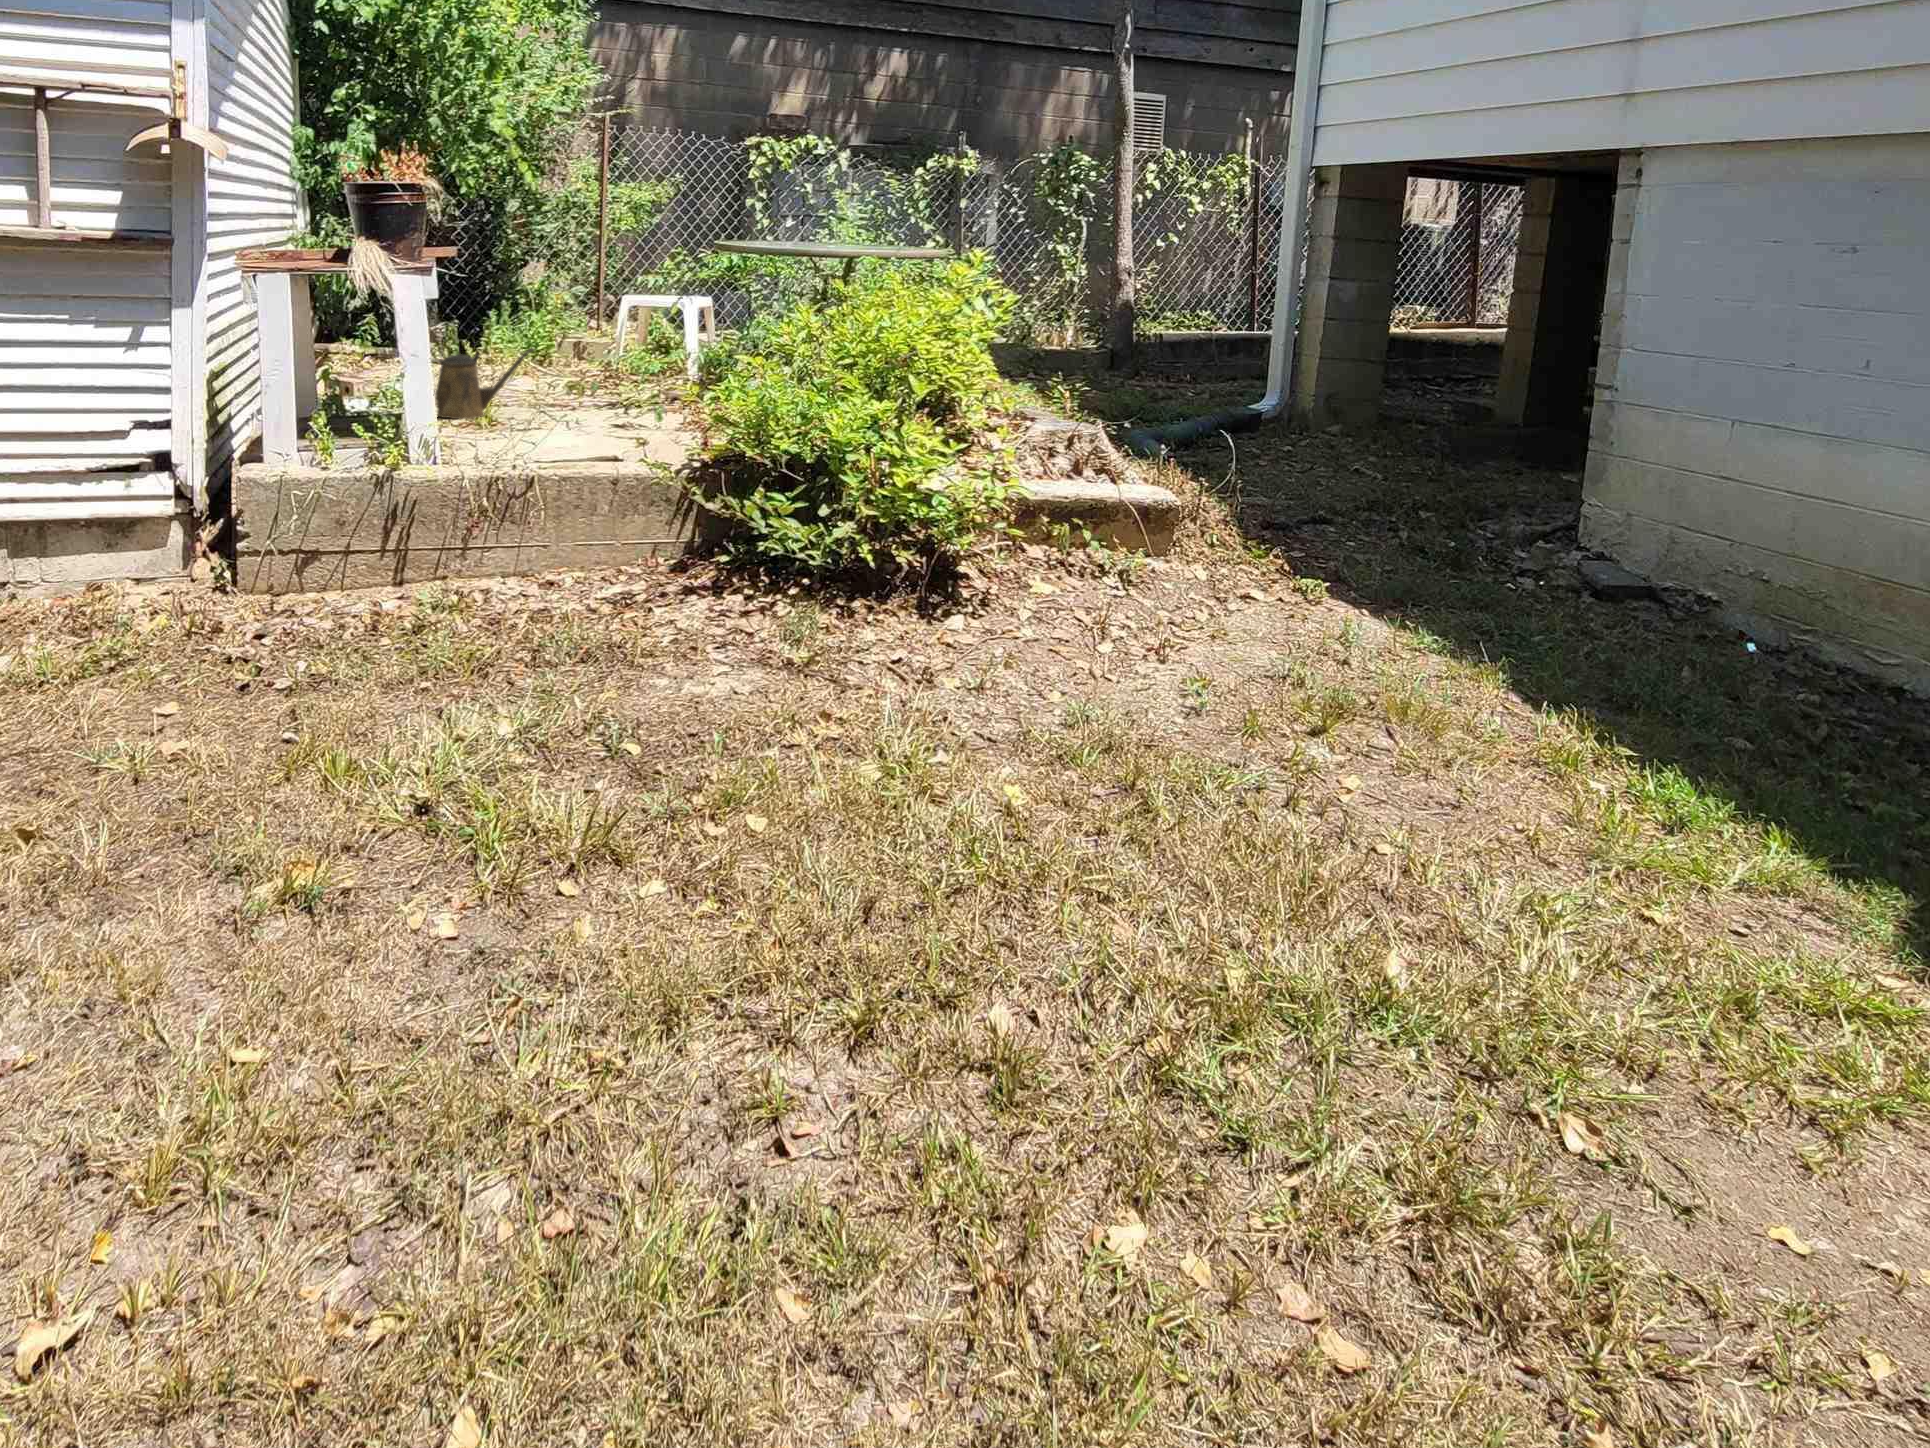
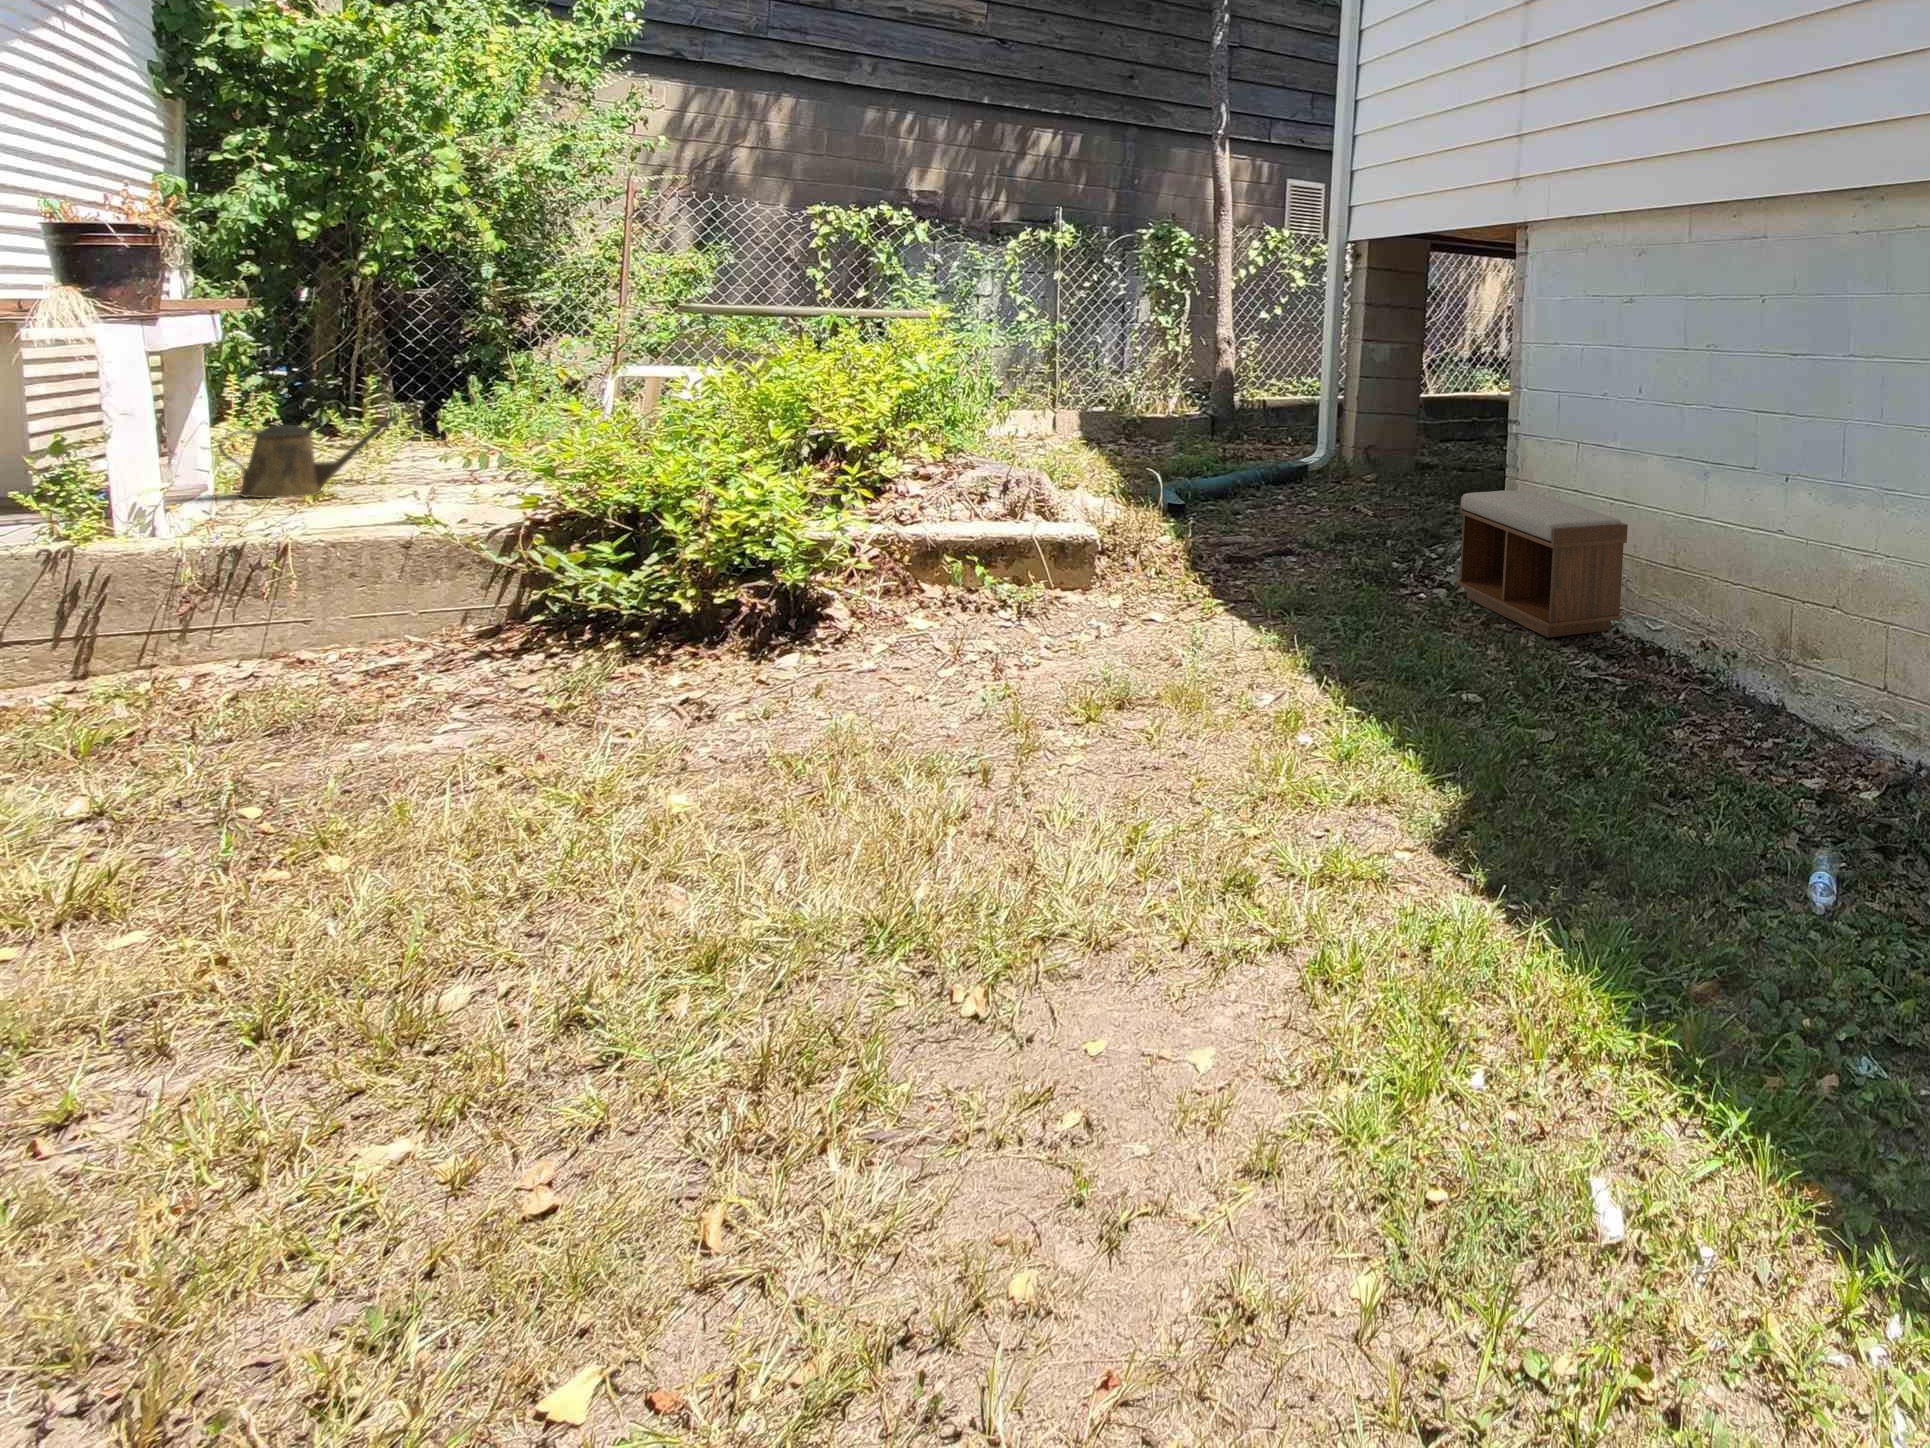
bench: none [1608,491,1922,689] -> present [1456,490,1628,638]

